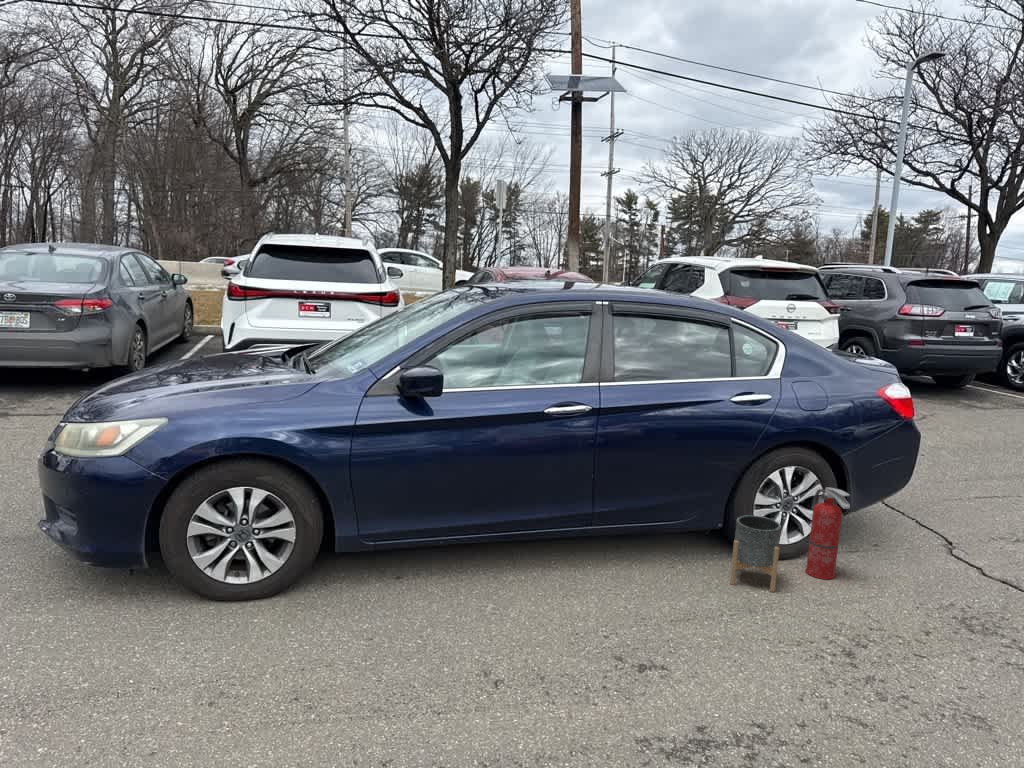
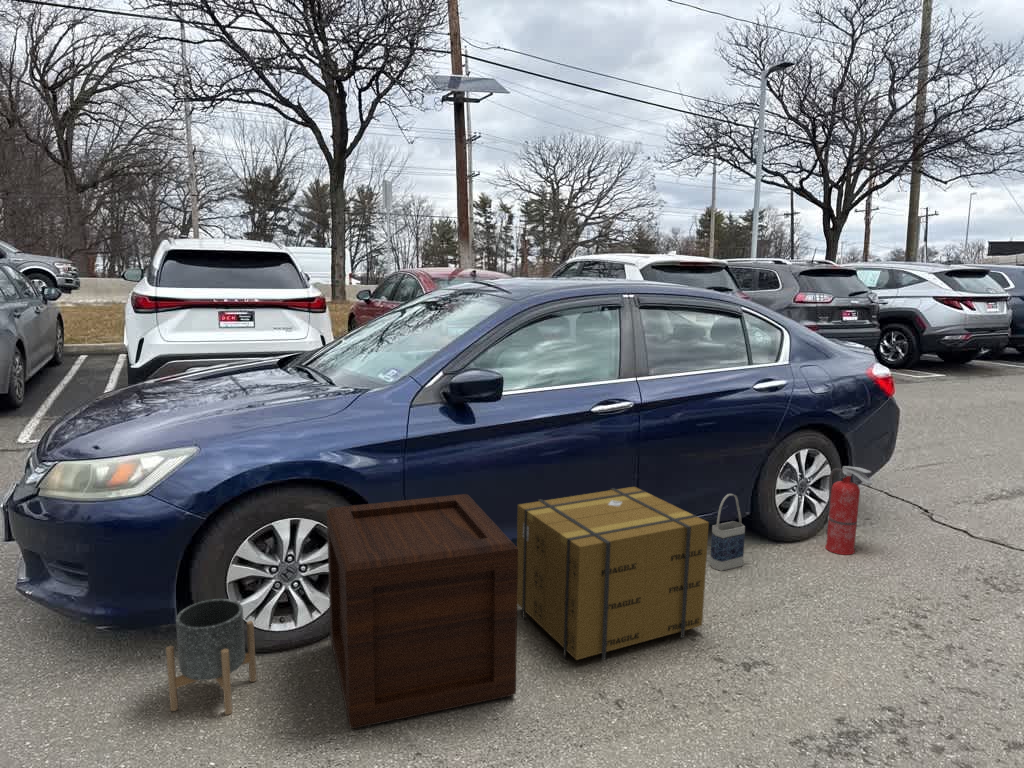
wooden crate: none [249,479,409,671] -> present [327,494,518,728]
cardboard box: none [456,487,625,645] -> present [517,487,709,660]
bag: none [670,504,706,580] -> present [710,494,745,571]
planter: present [730,515,781,592] -> present [166,599,256,715]

